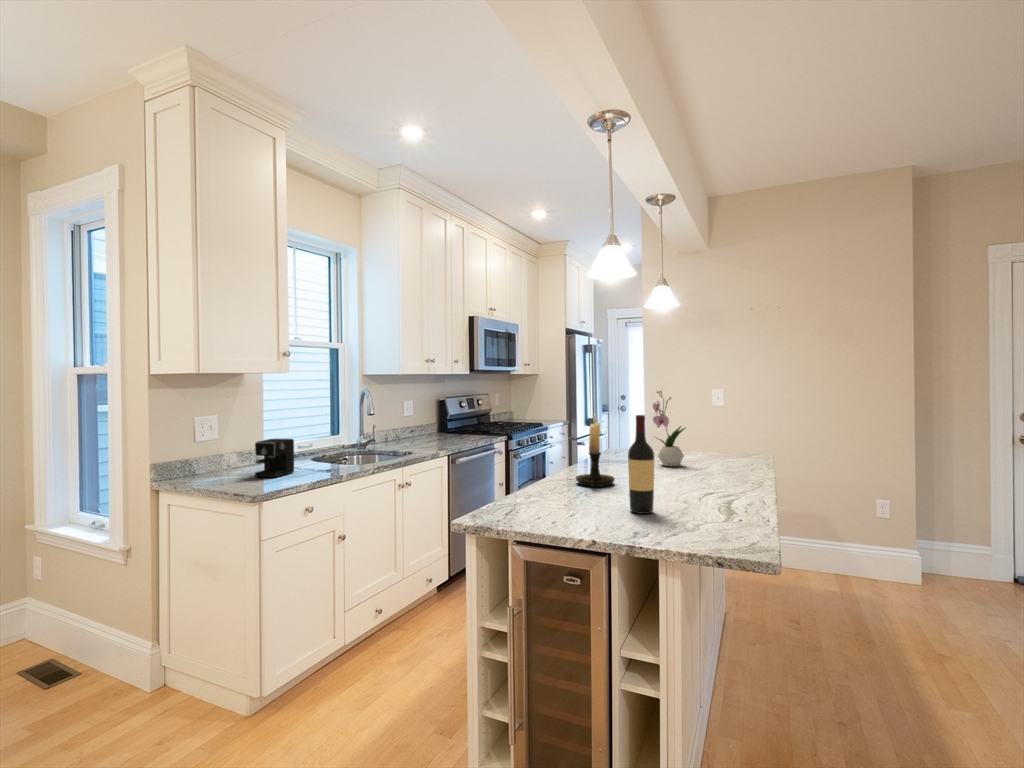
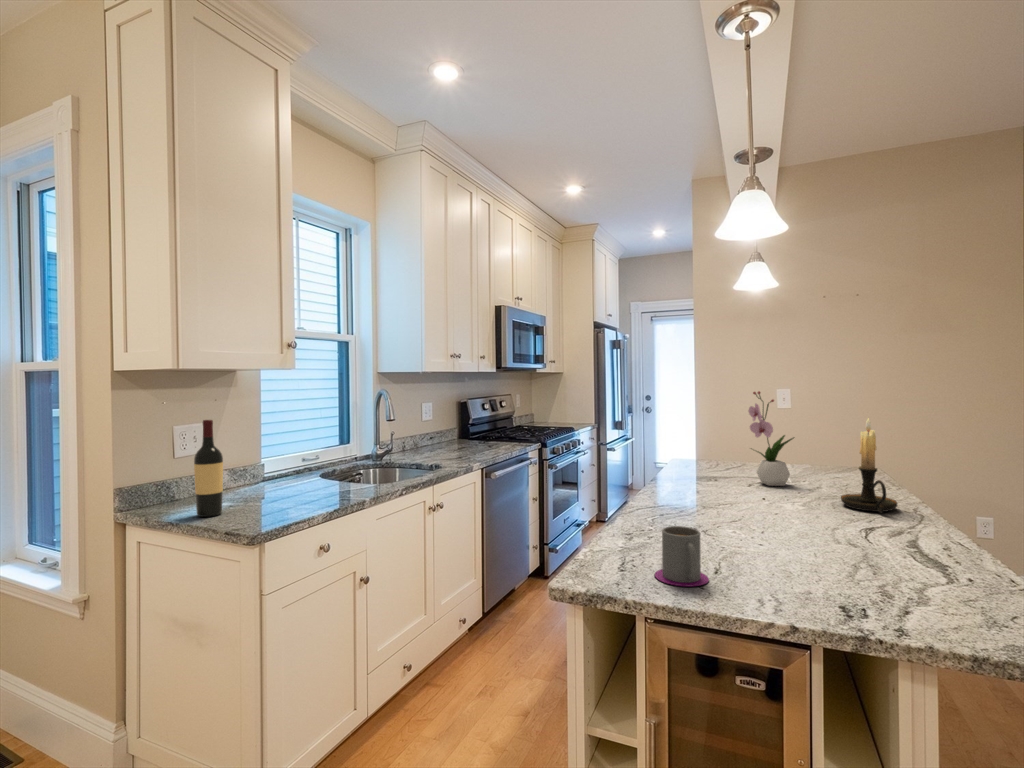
candle holder: present [576,414,614,487] -> present [841,418,897,513]
wine bottle: present [628,415,654,514] -> present [194,420,223,517]
coffee maker: present [255,439,331,477] -> none [252,452,348,503]
mug: none [526,484,562,522] -> present [654,526,709,586]

